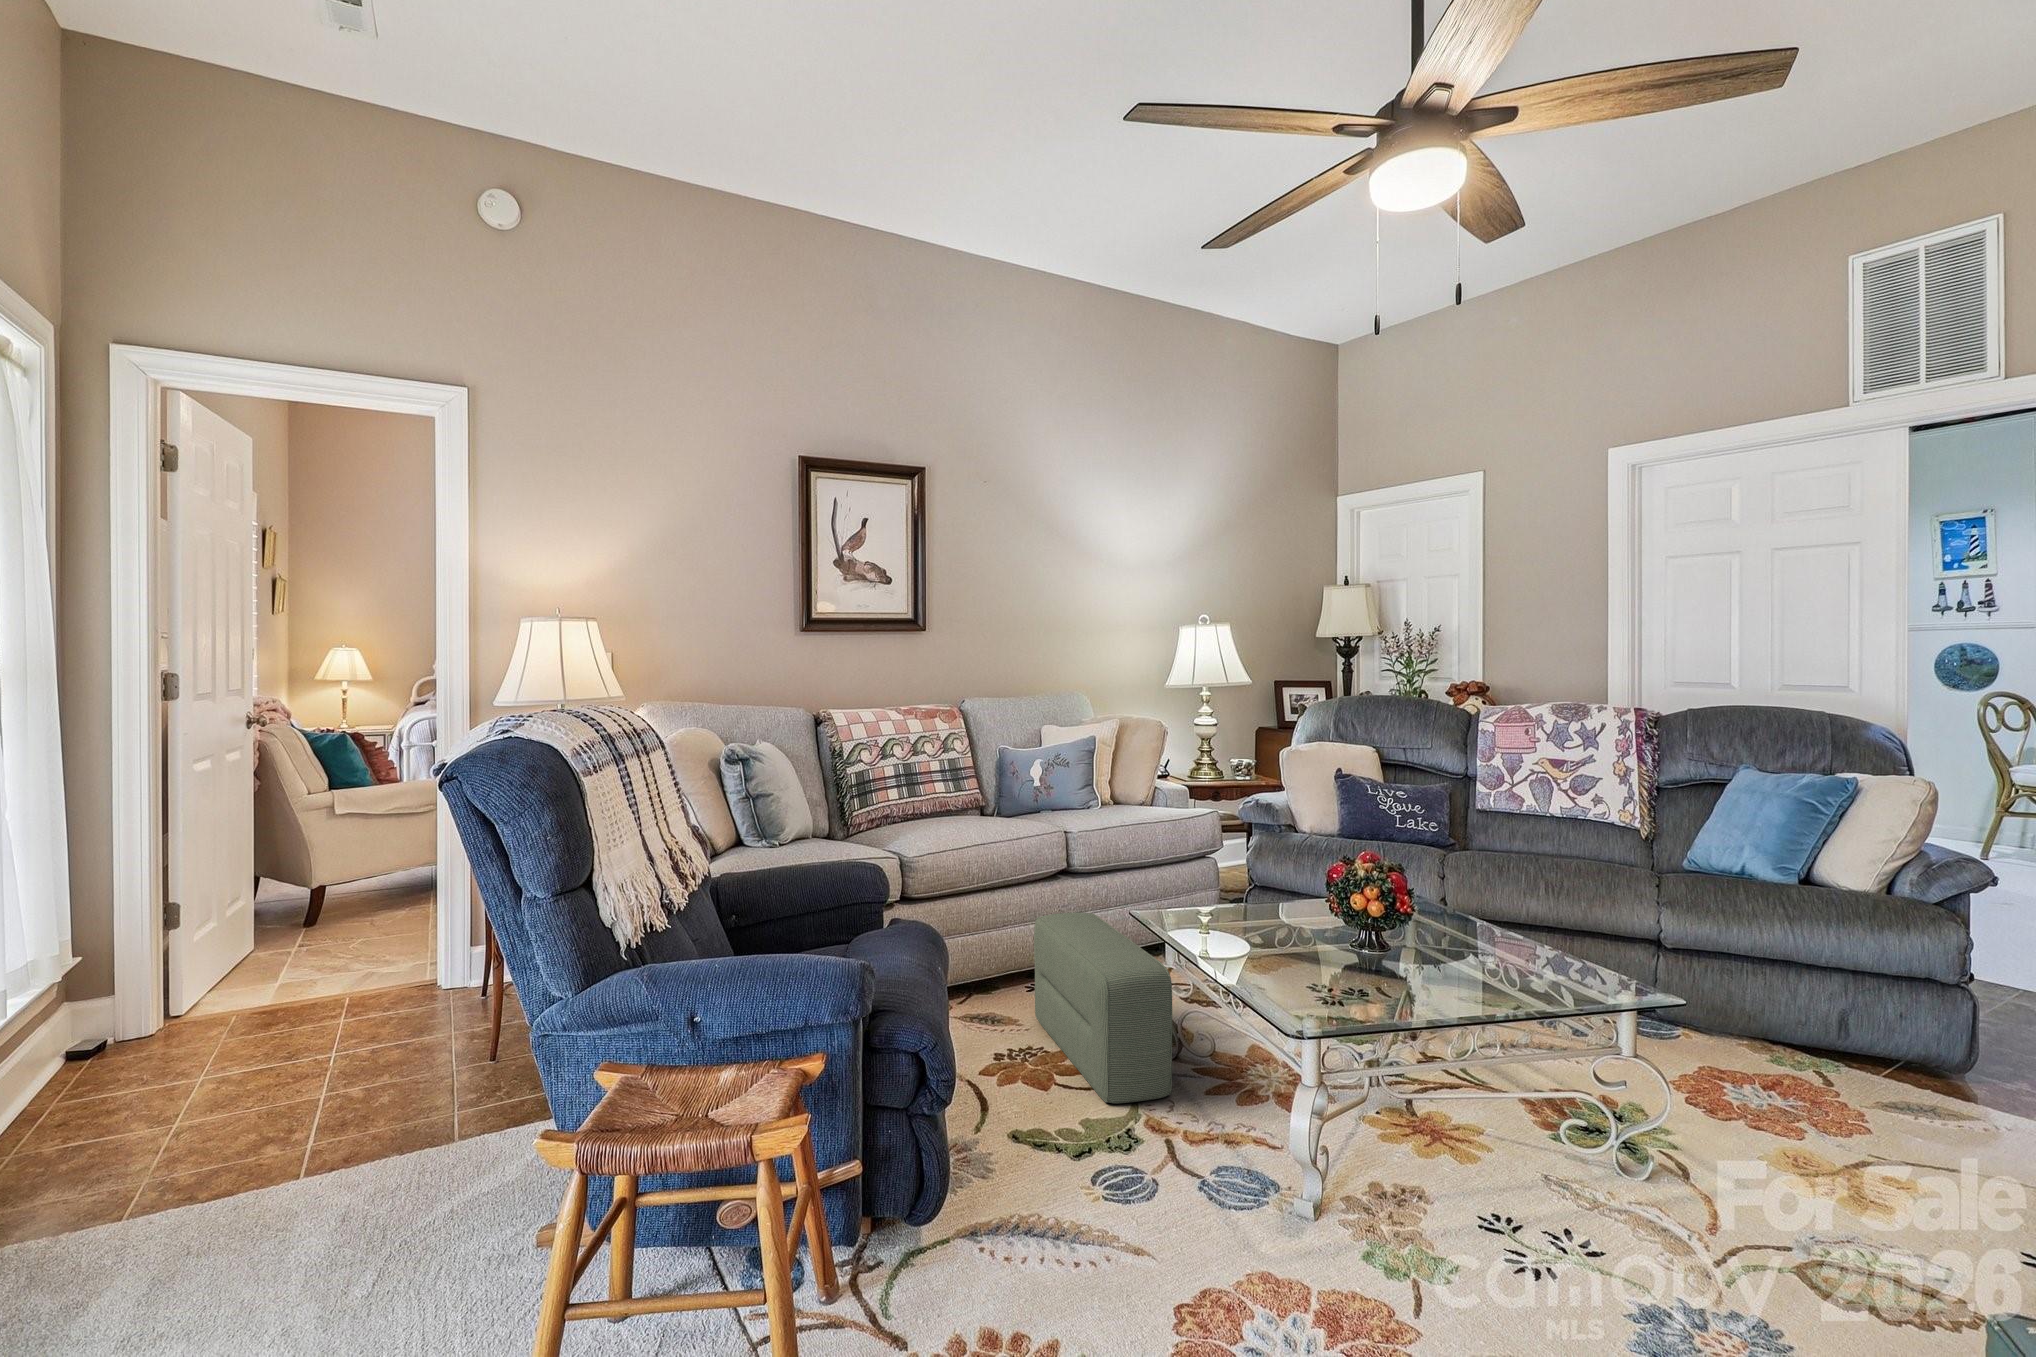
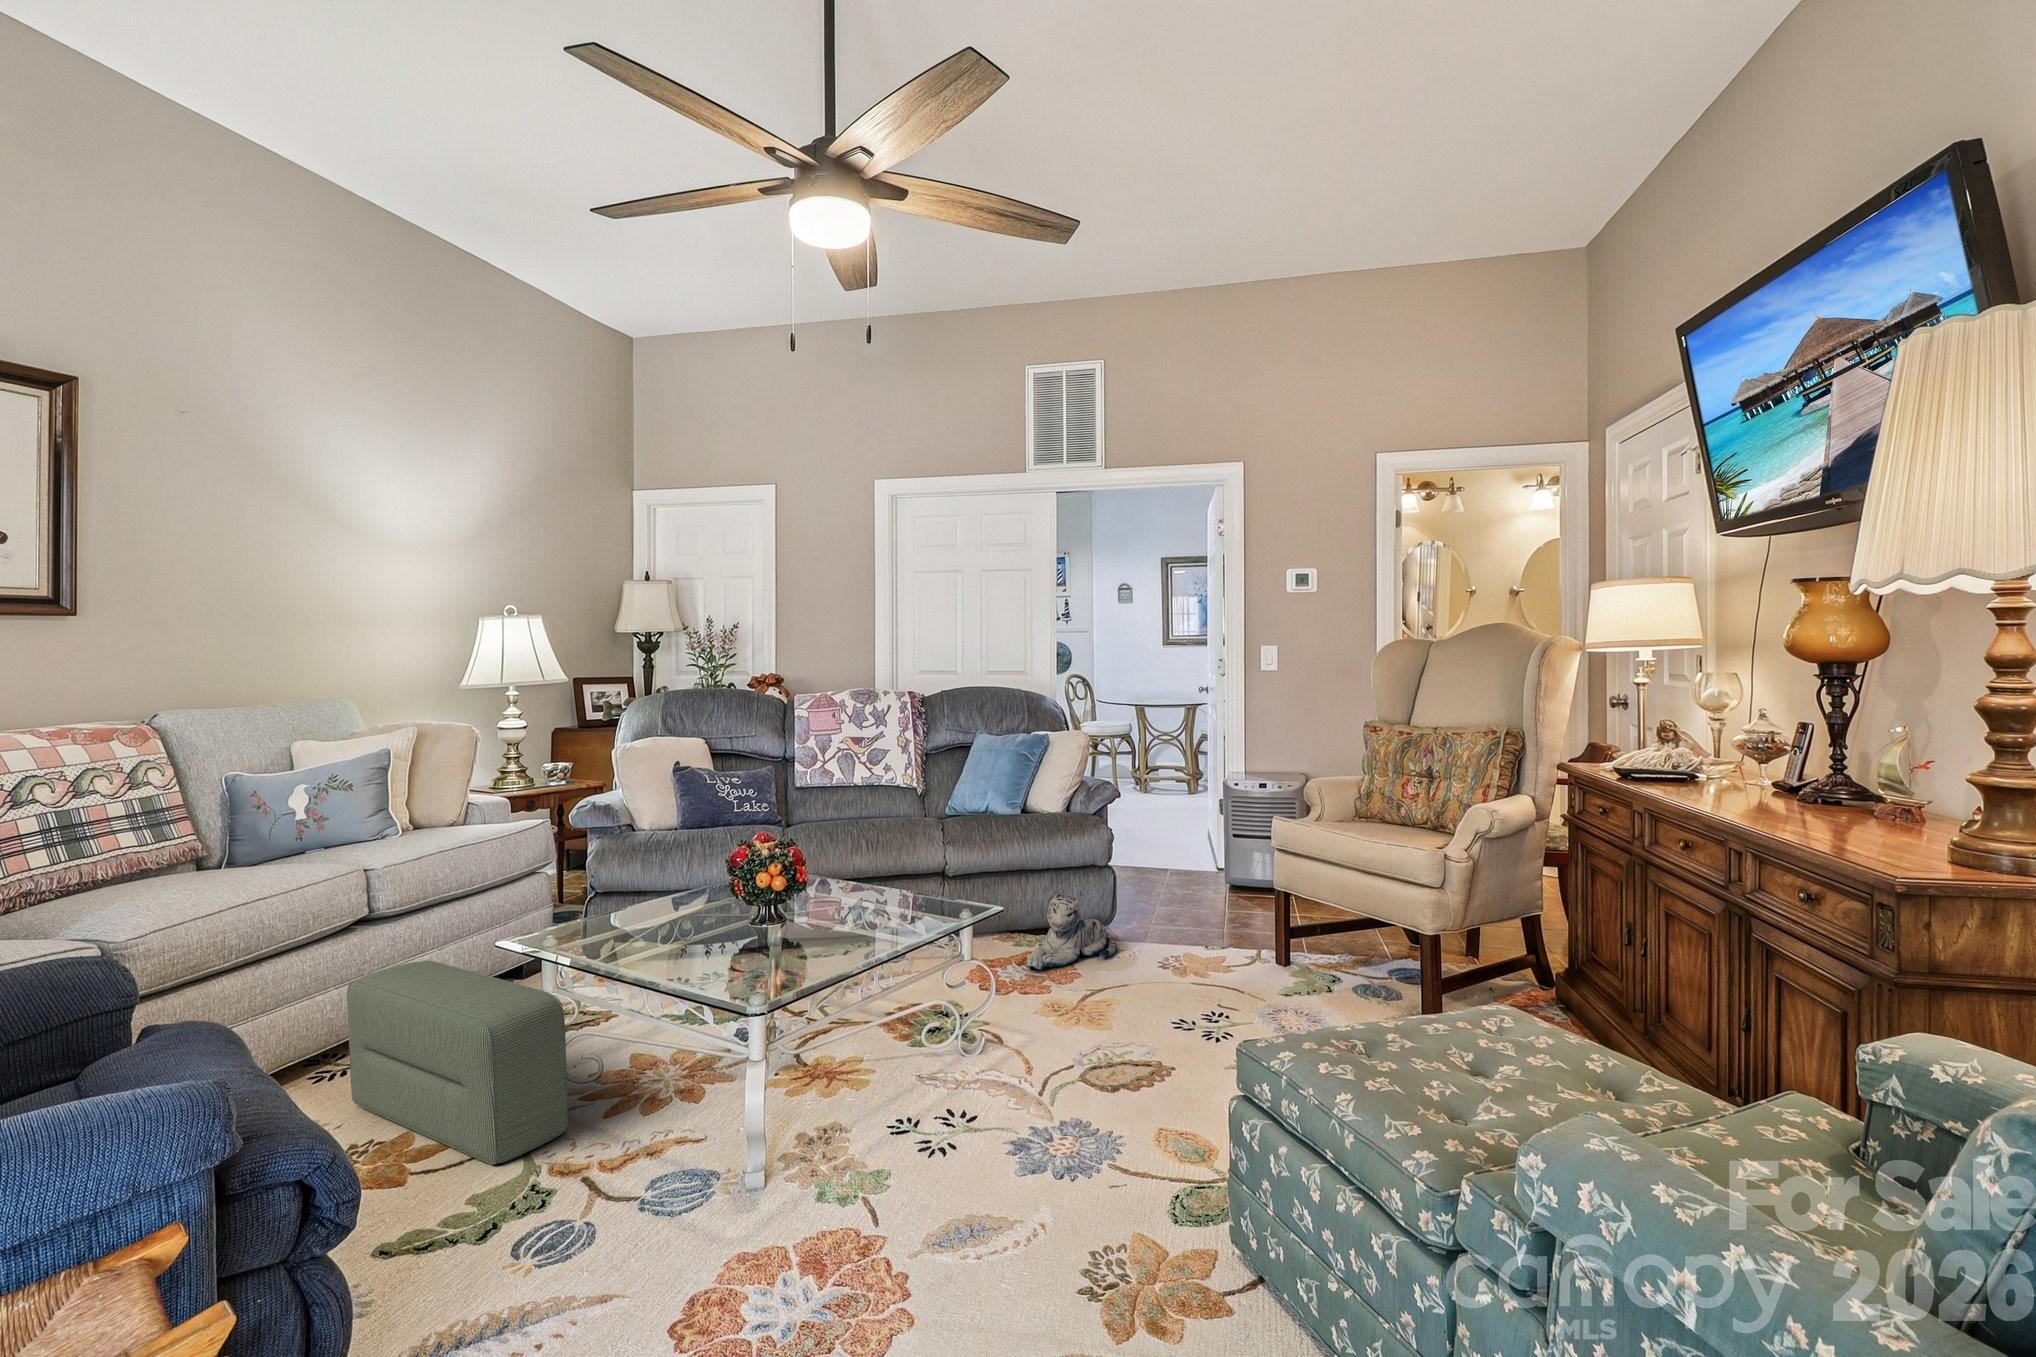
plush toy: none [1762,1004,1944,1116] -> present [1026,894,1117,970]

